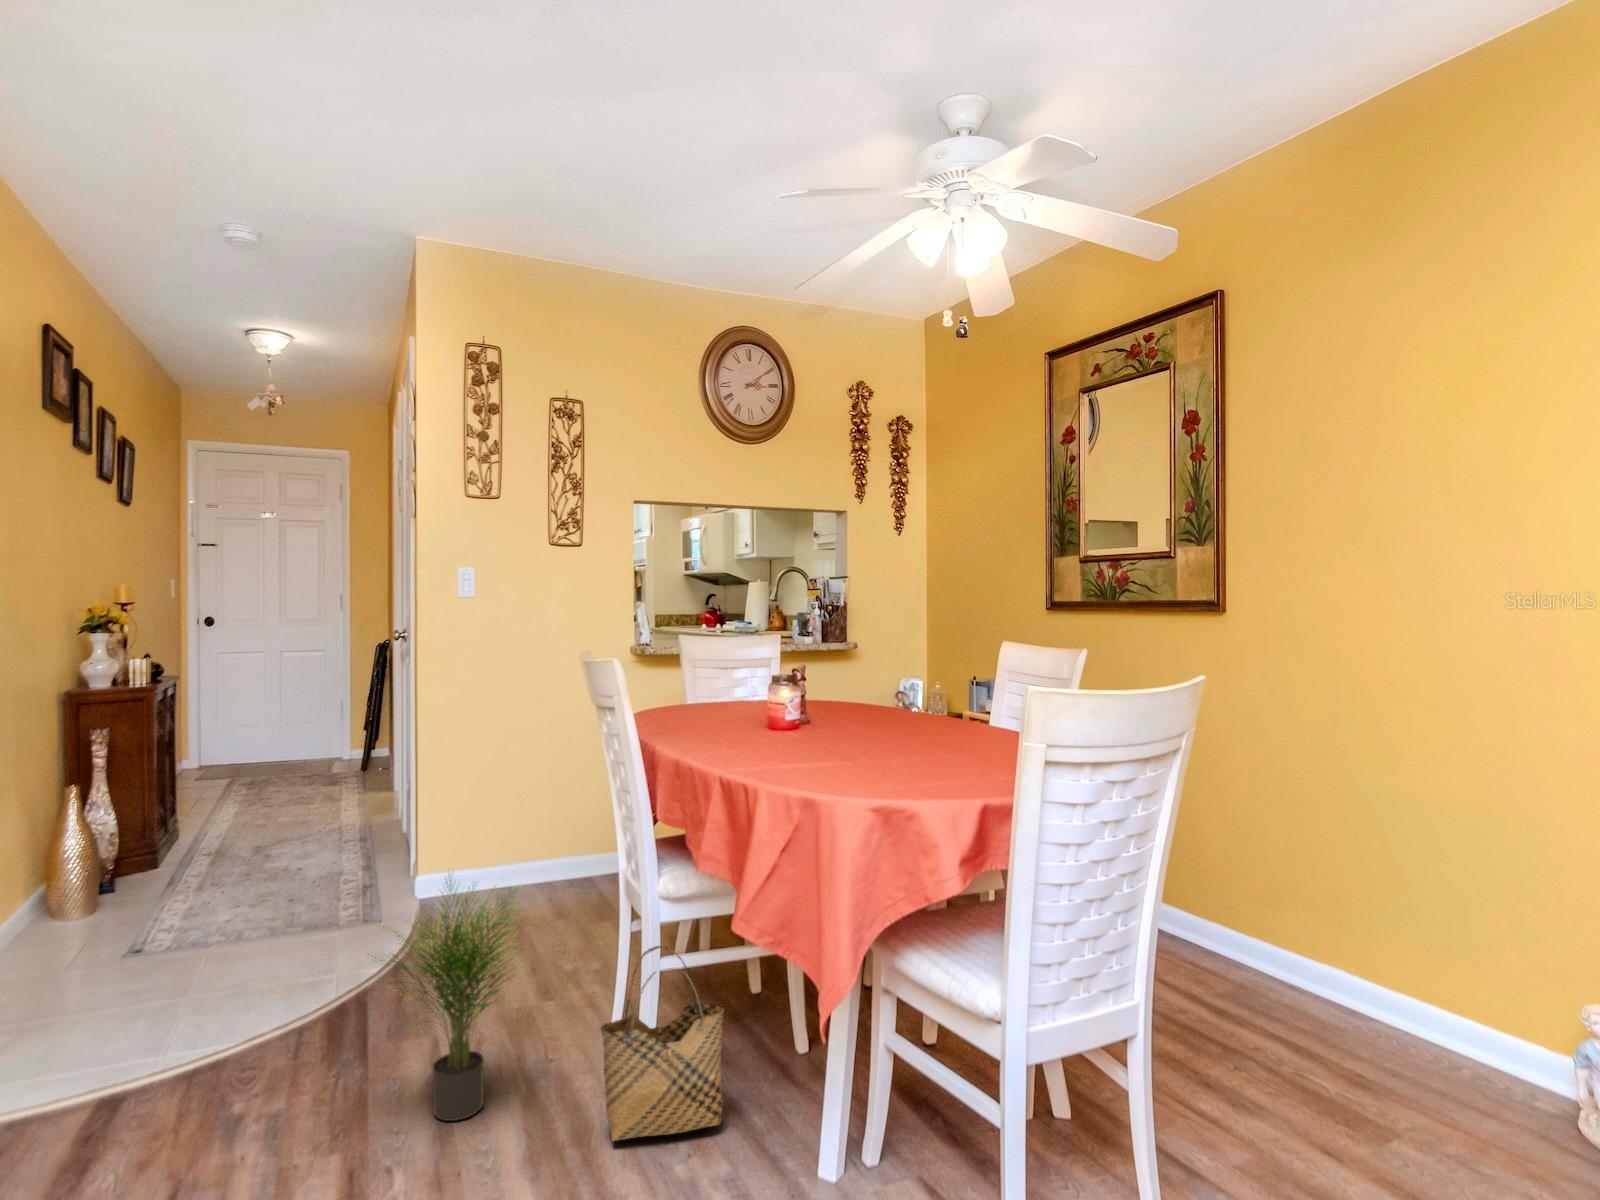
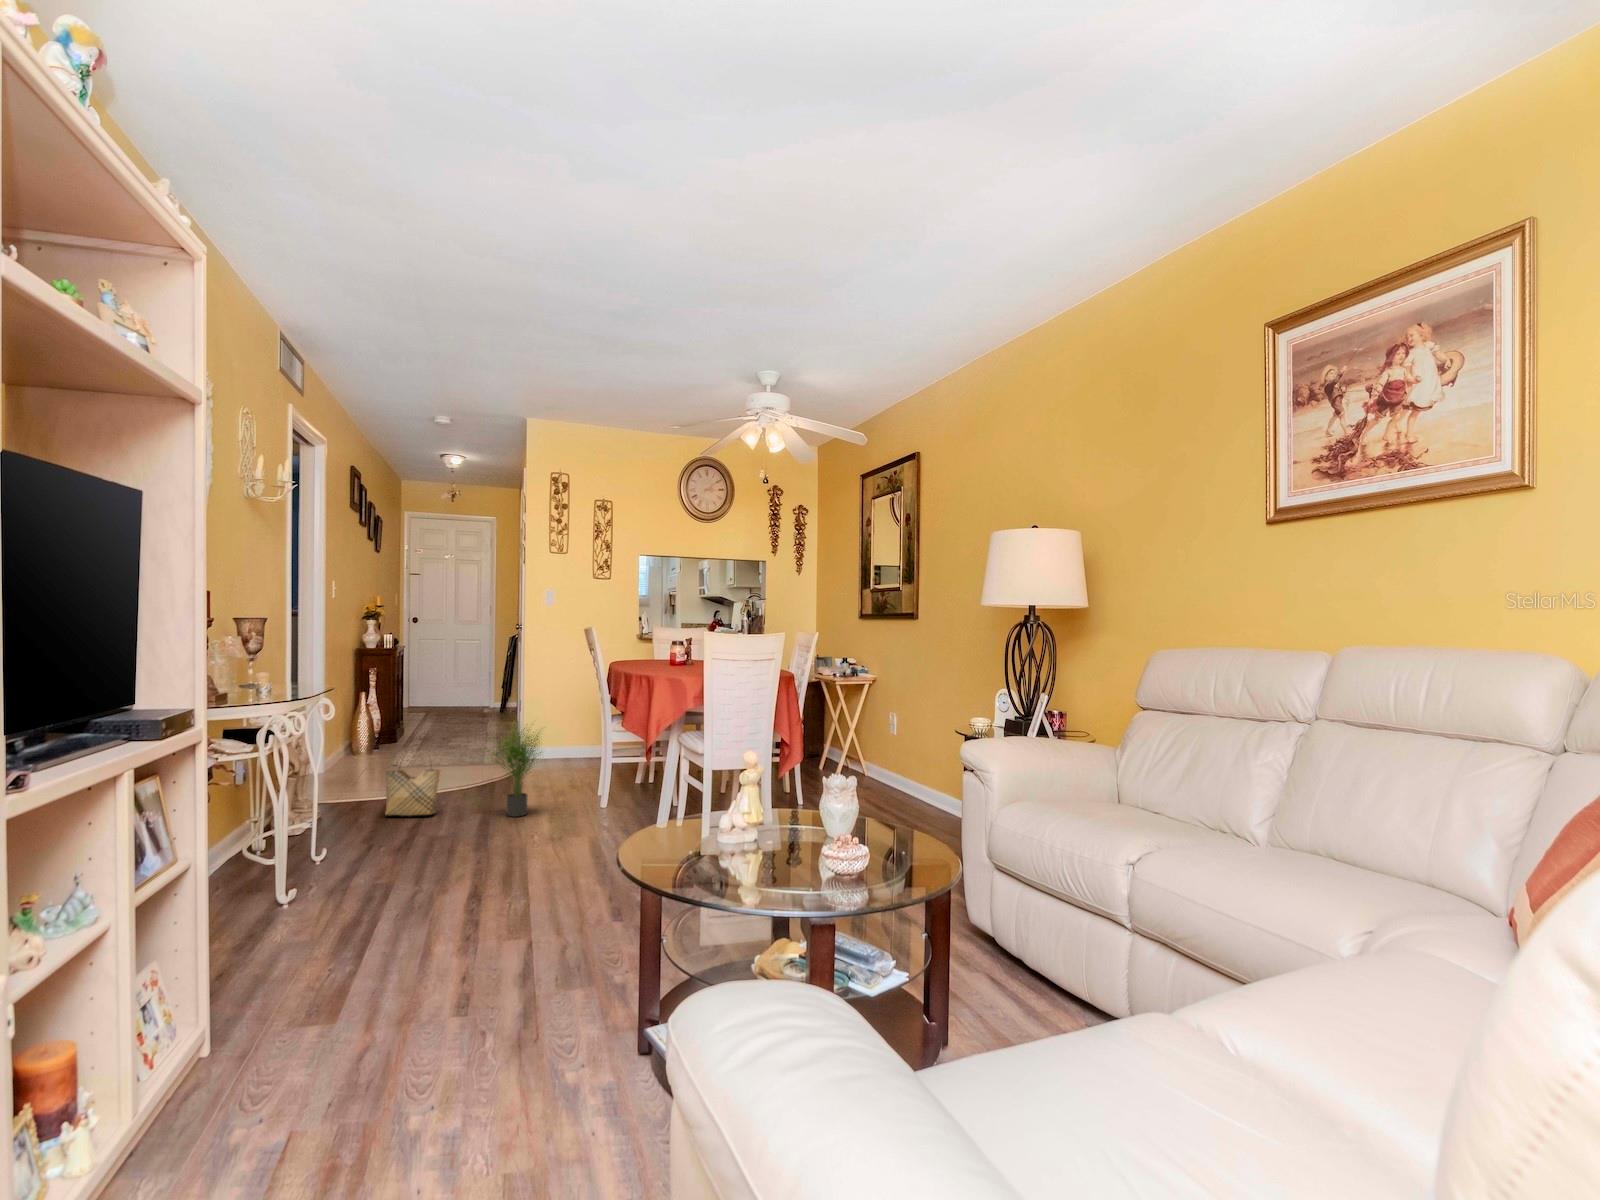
woven basket: present [600,946,724,1141] -> present [385,745,440,816]

